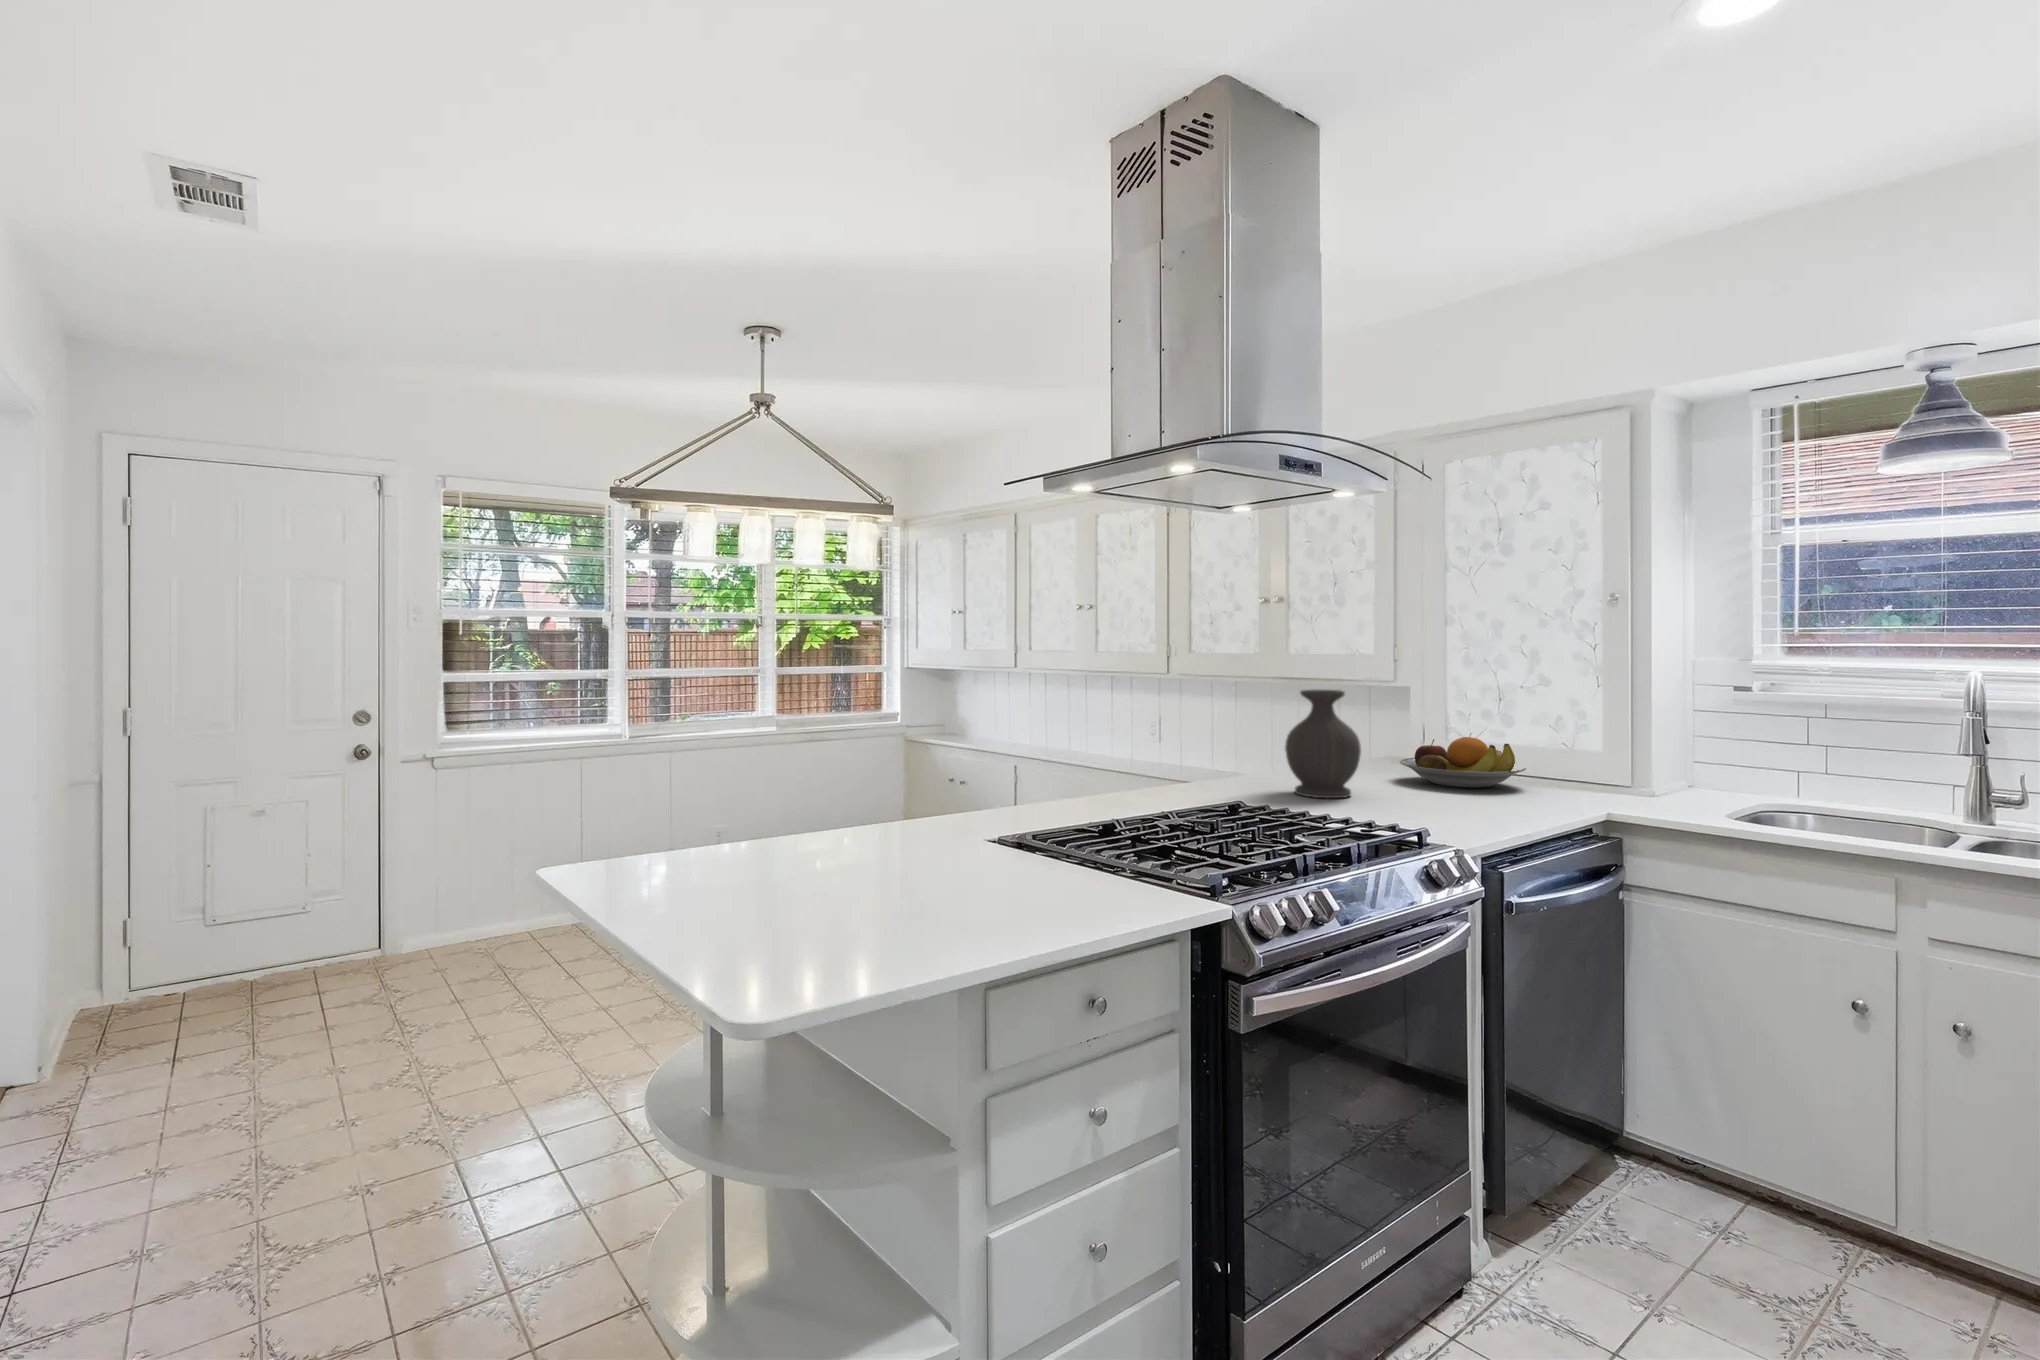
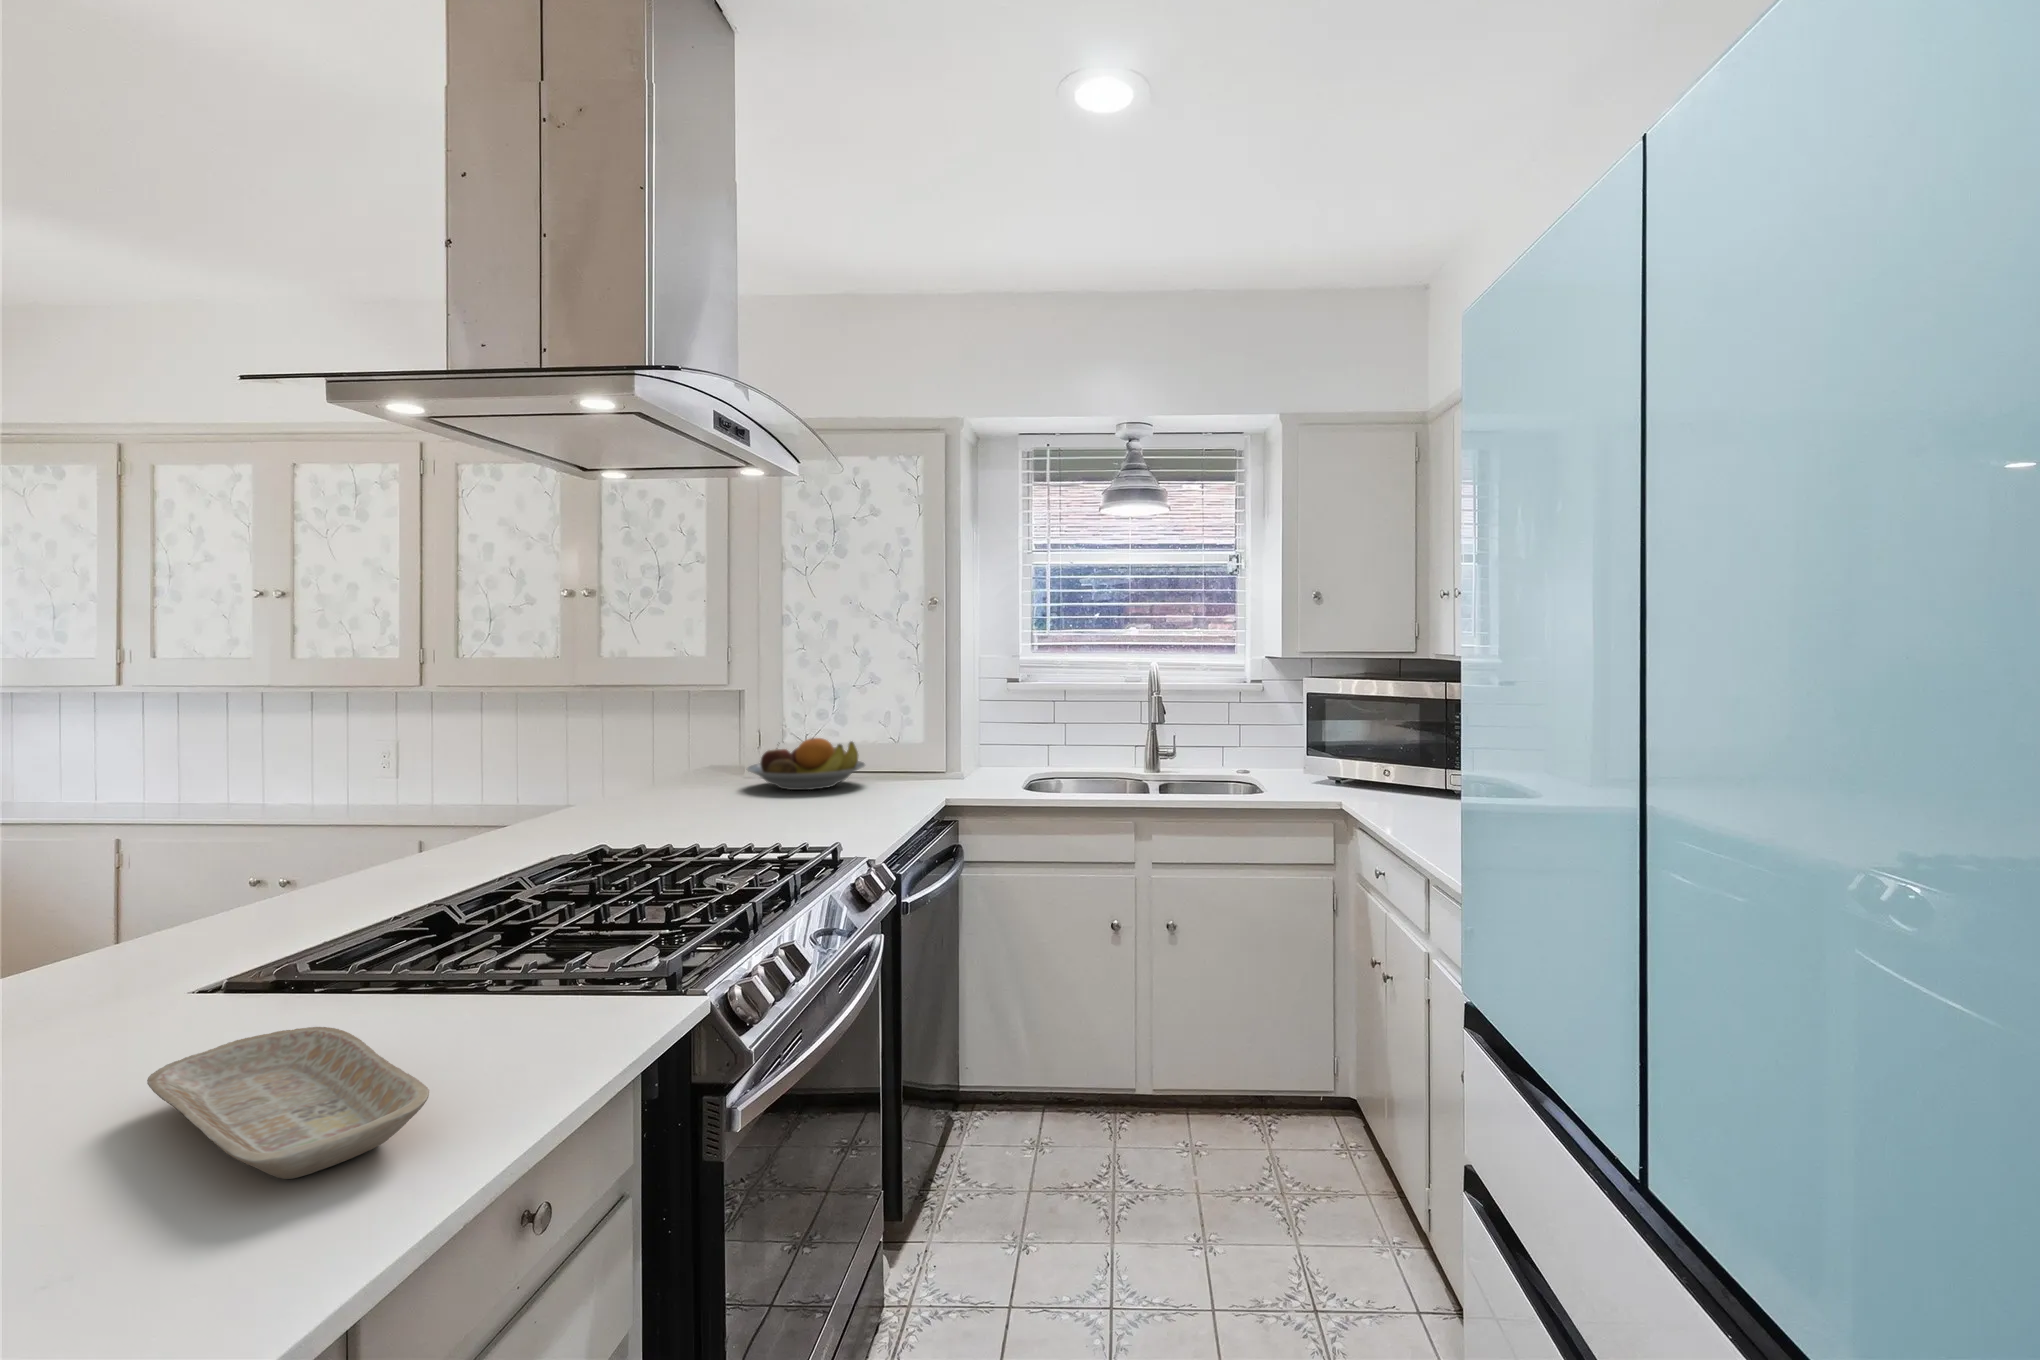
vase: present [1285,690,1361,798] -> none [637,697,725,824]
tray: none [941,862,1043,928] -> present [147,1027,429,1179]

